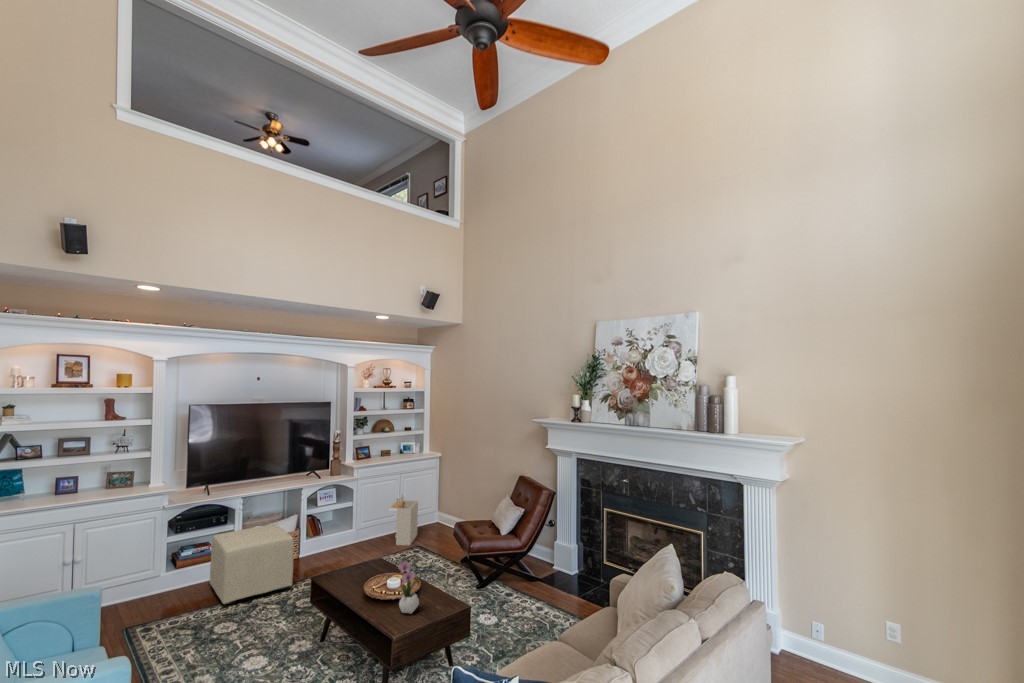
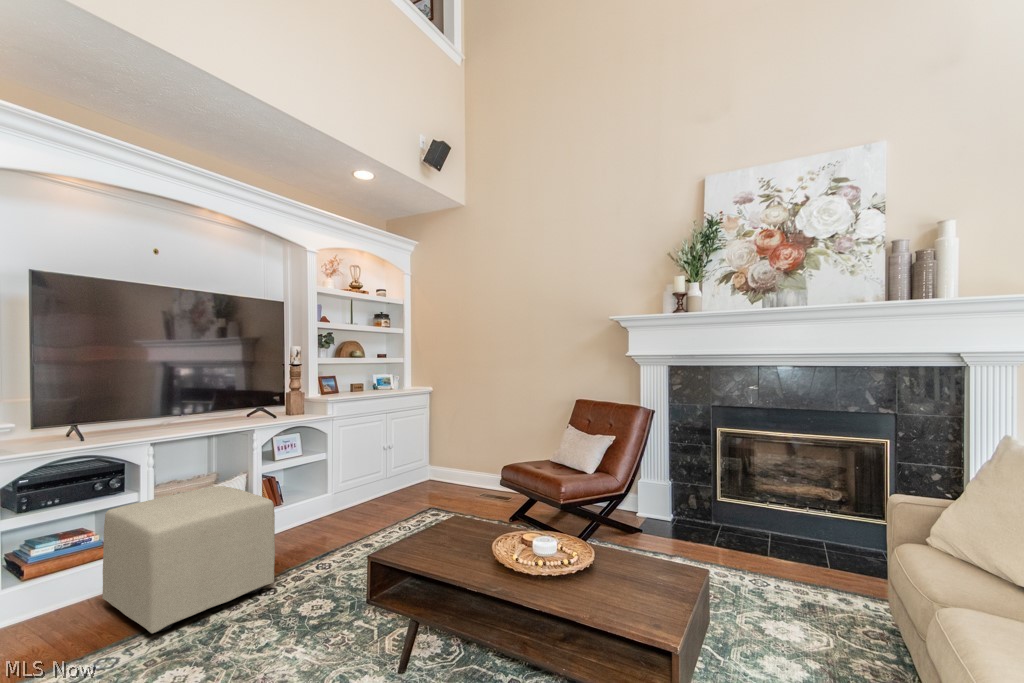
storage bin: present [389,494,418,545] -> none [385,437,418,509]
flower arrangement: present [398,551,419,614] -> none [618,472,658,592]

